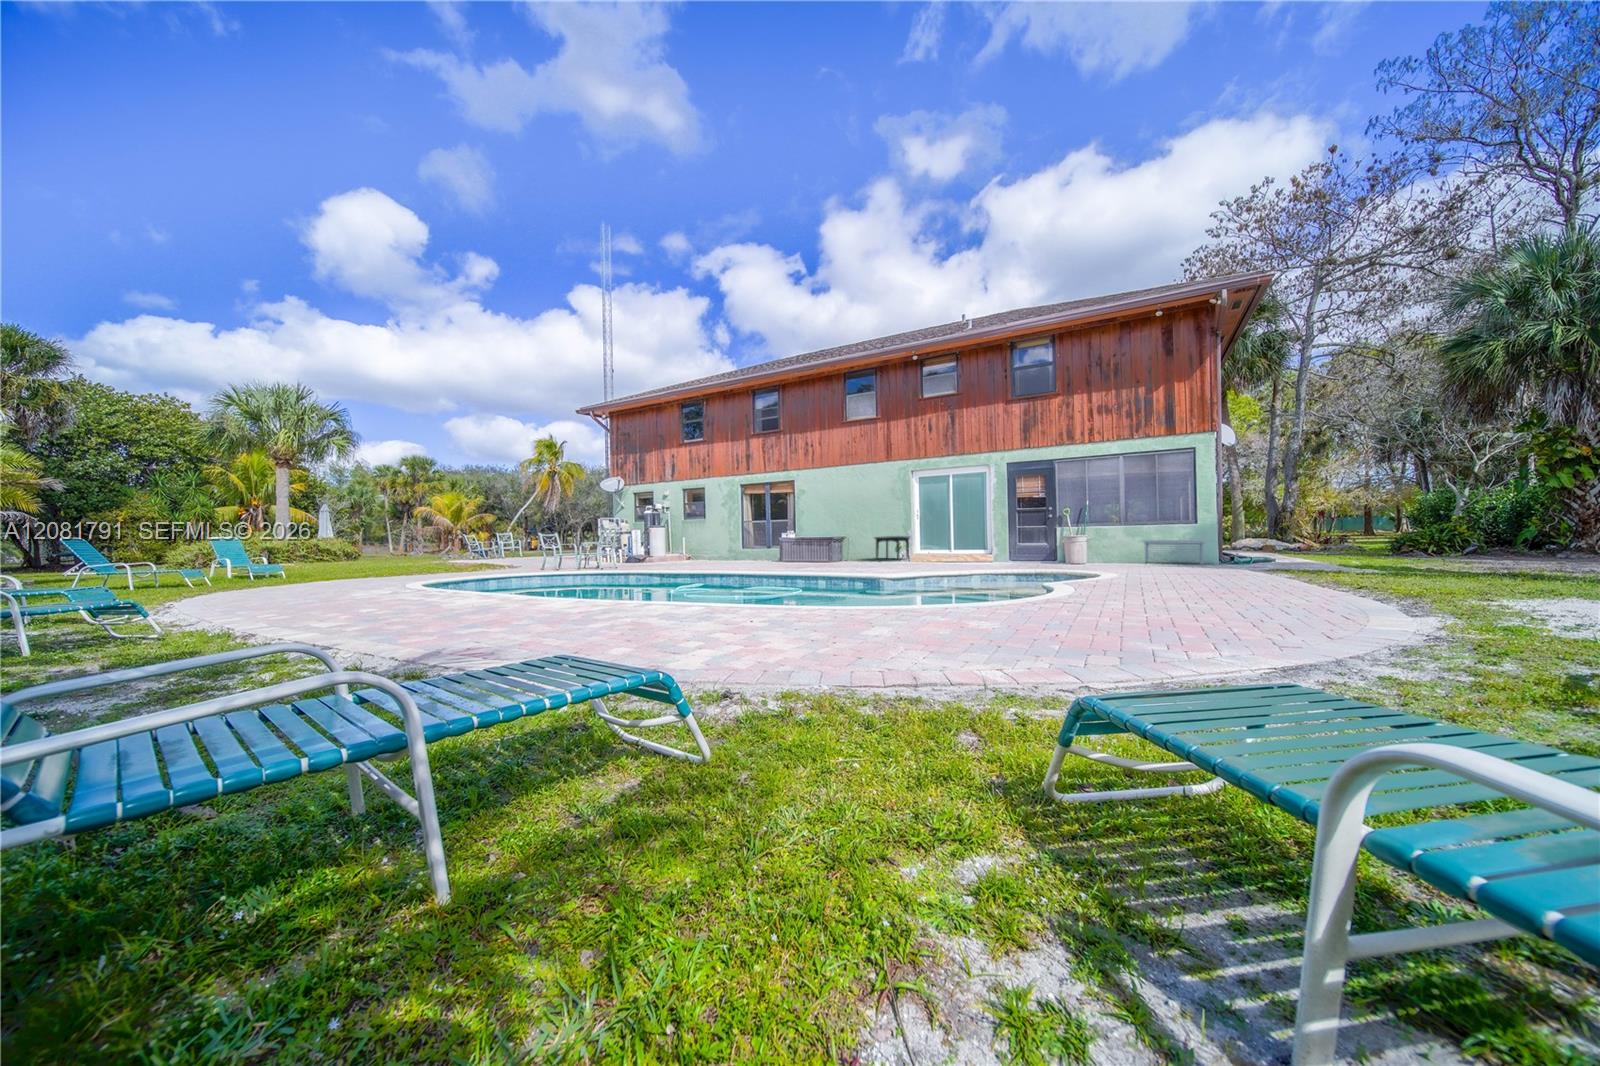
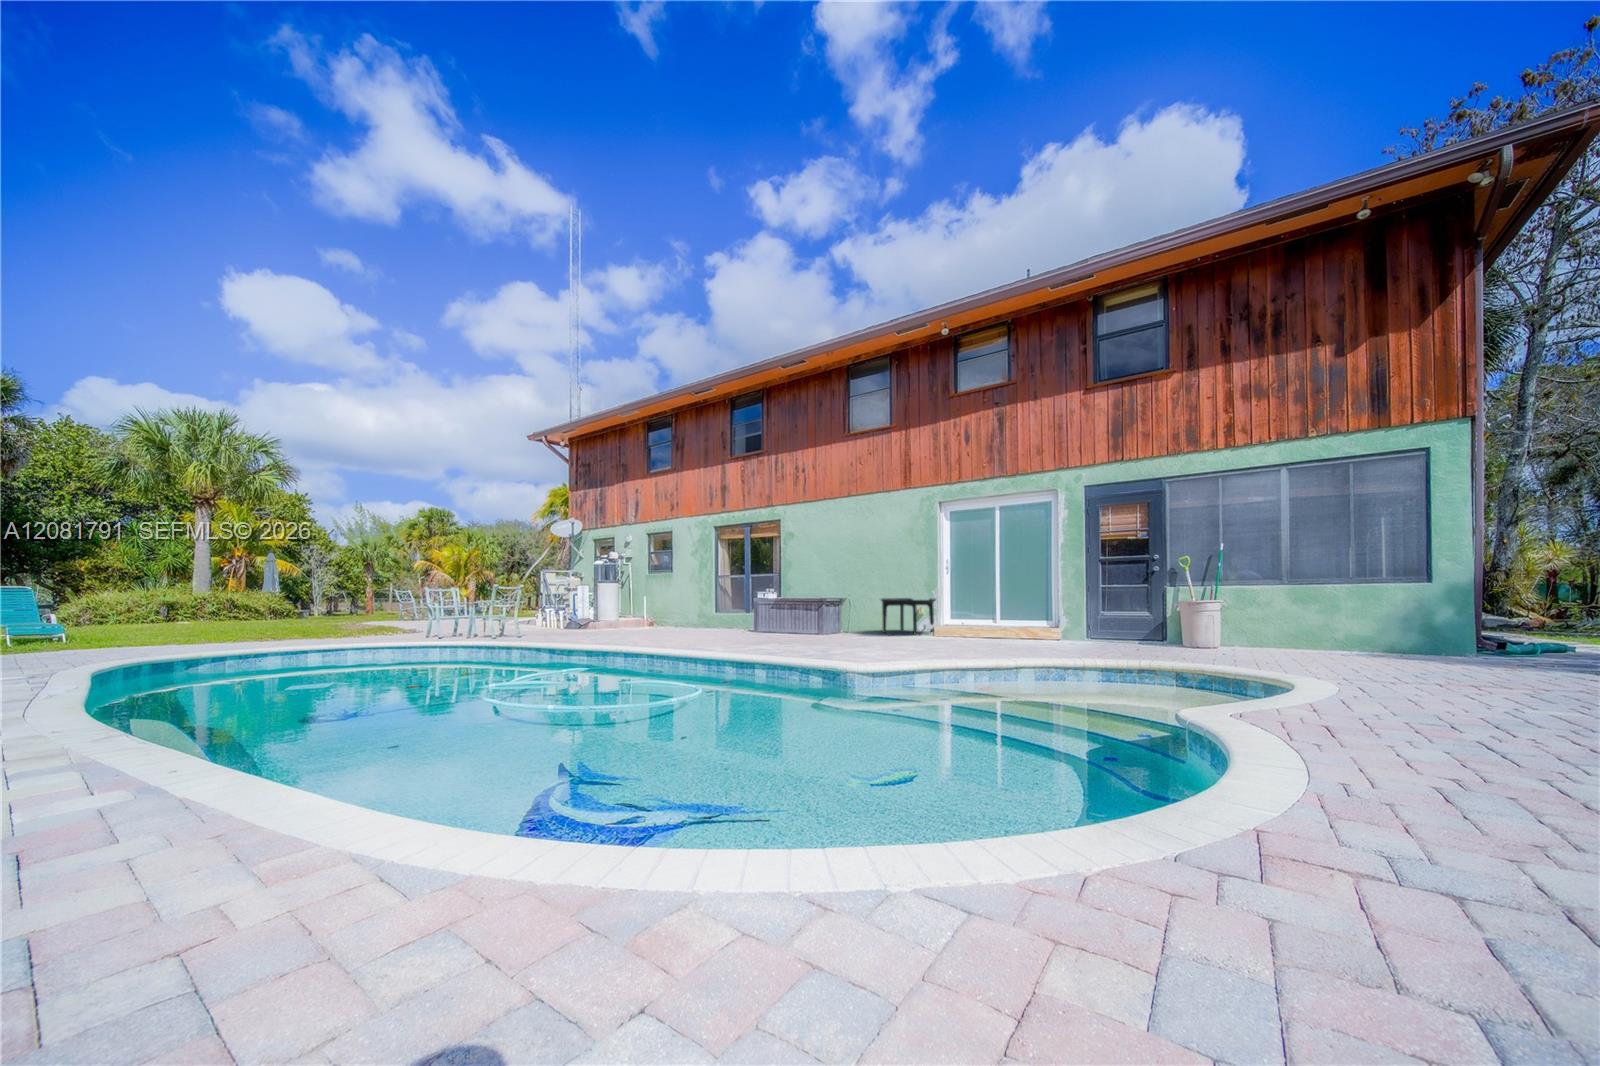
storage bench: present [1143,540,1204,564] -> none [1338,610,1476,660]

